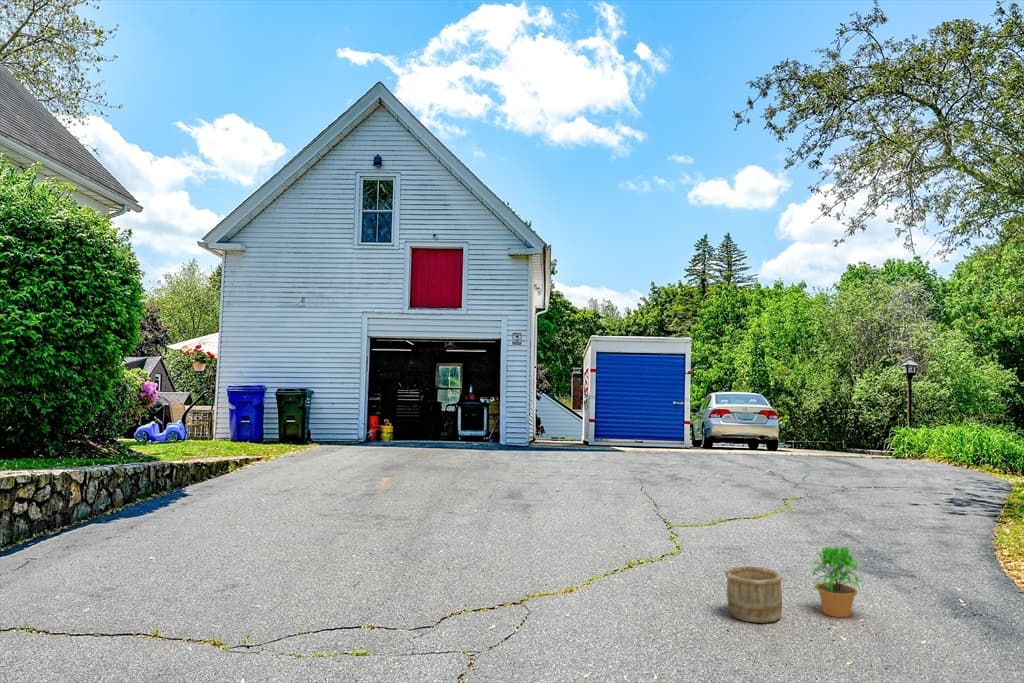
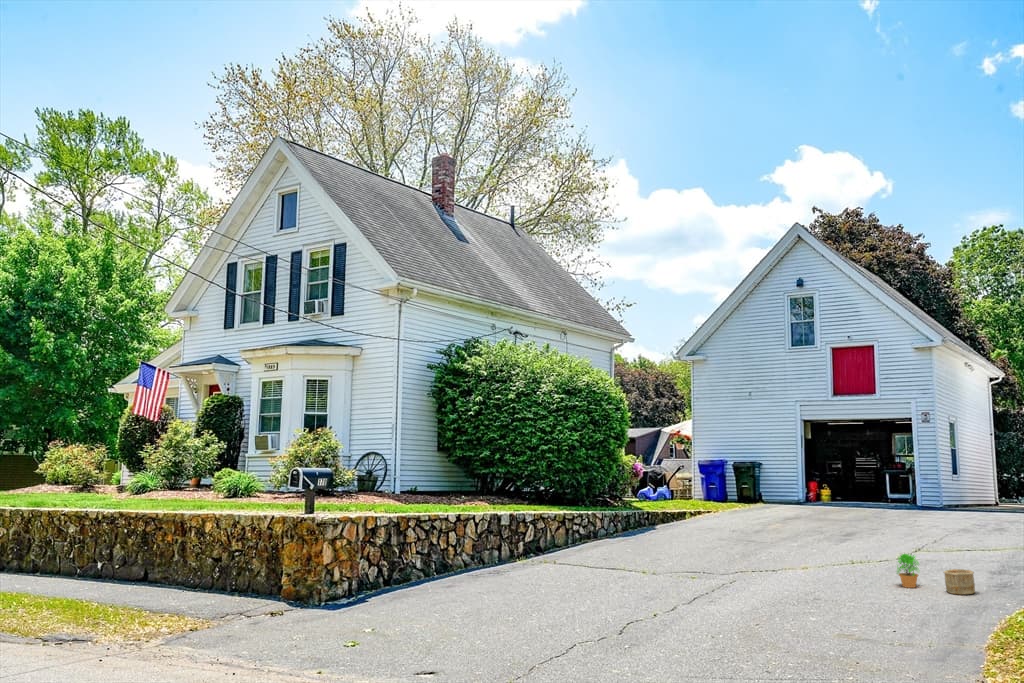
wooden bucket: present [725,566,783,623] -> present [944,569,975,594]

